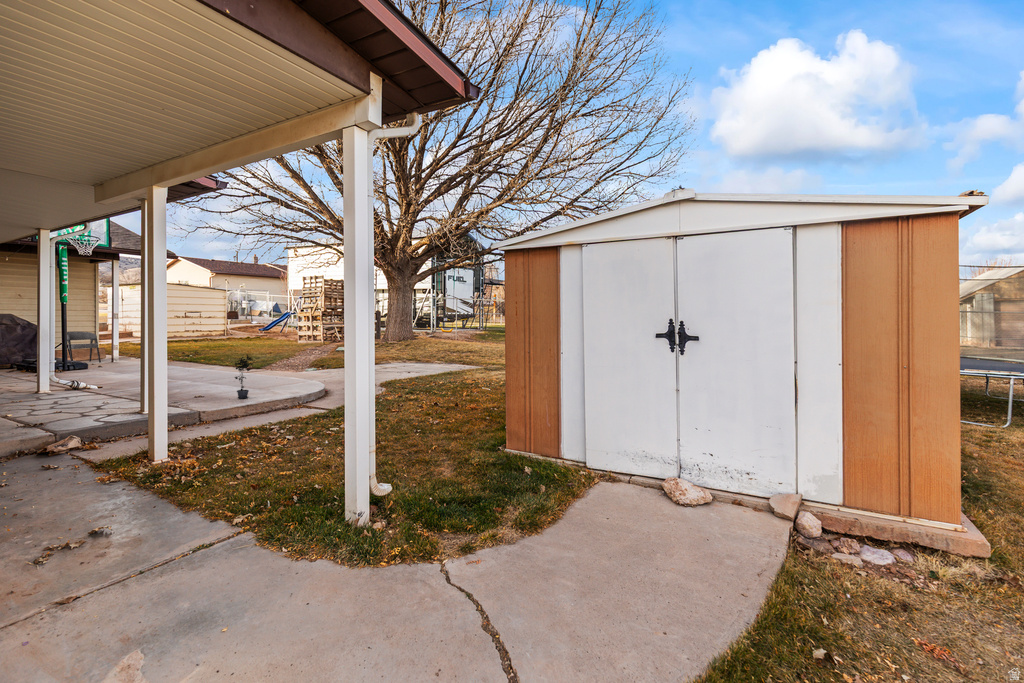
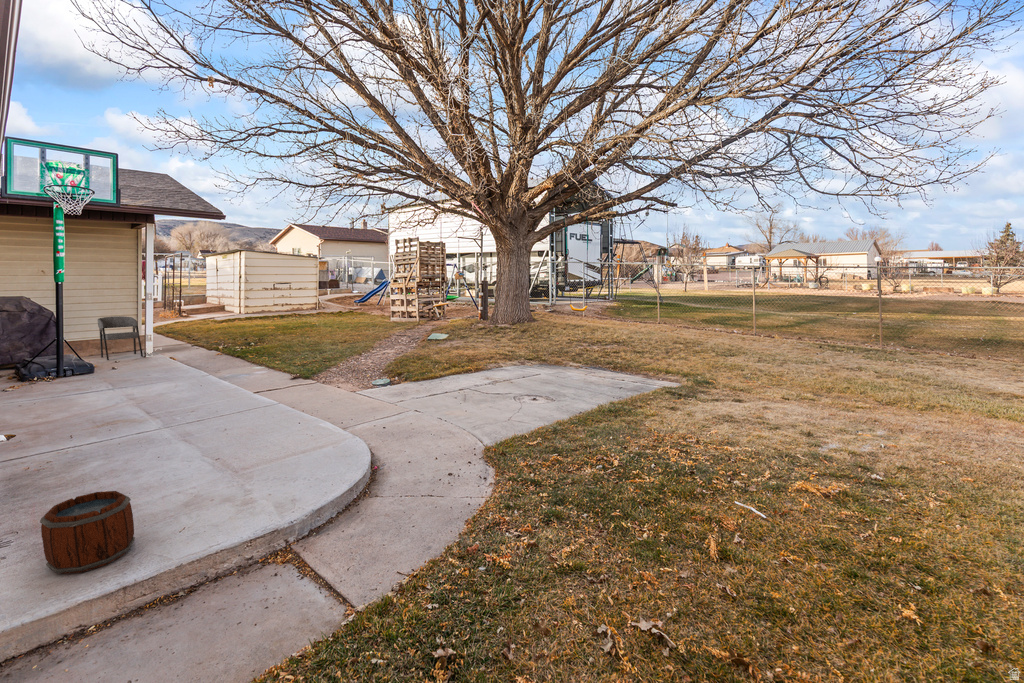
potted plant: present [234,355,253,399] -> none [158,416,208,514]
bucket: none [197,381,231,408] -> present [40,491,135,574]

